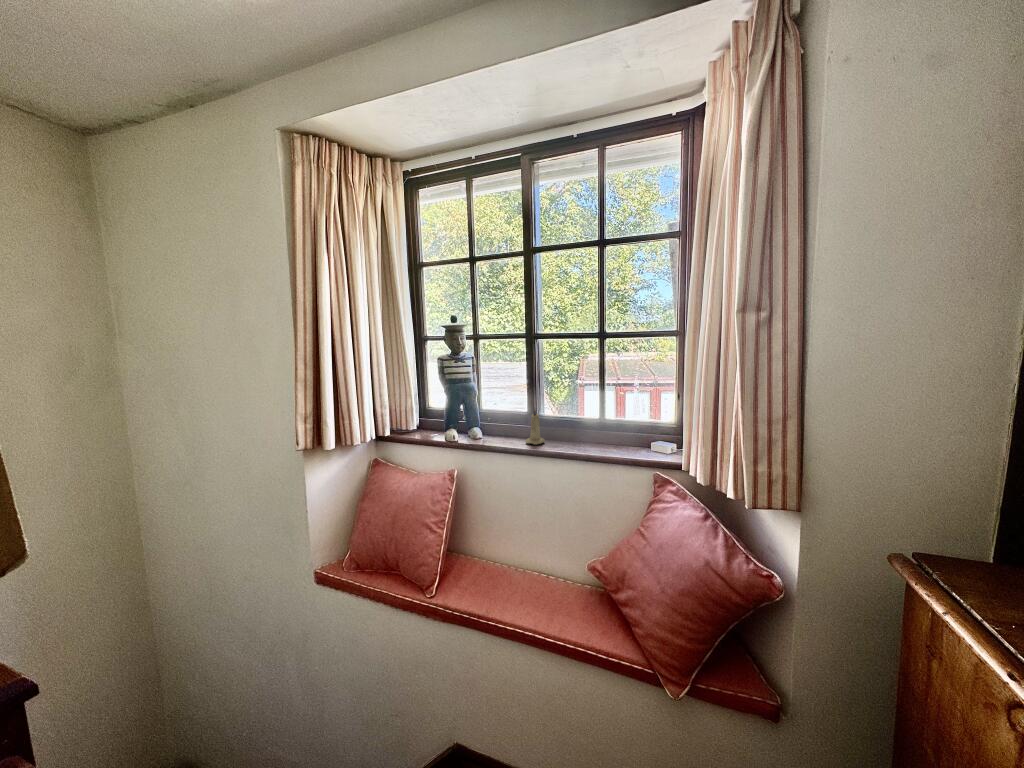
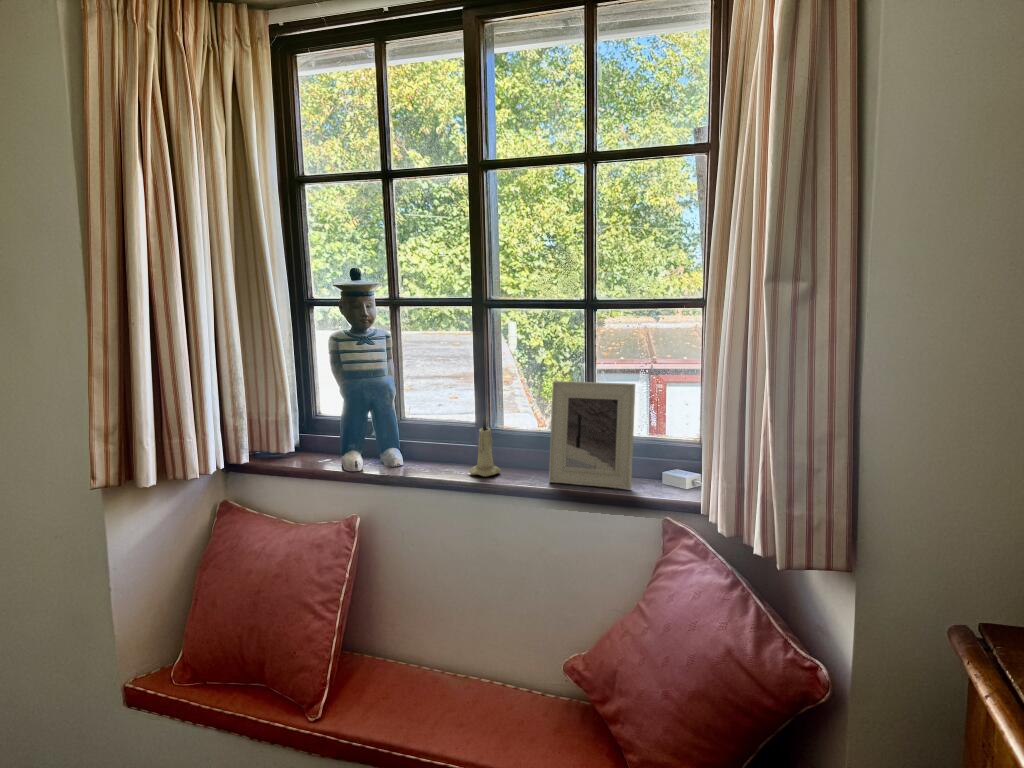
picture frame: none [577,384,633,453] -> present [549,381,635,489]

